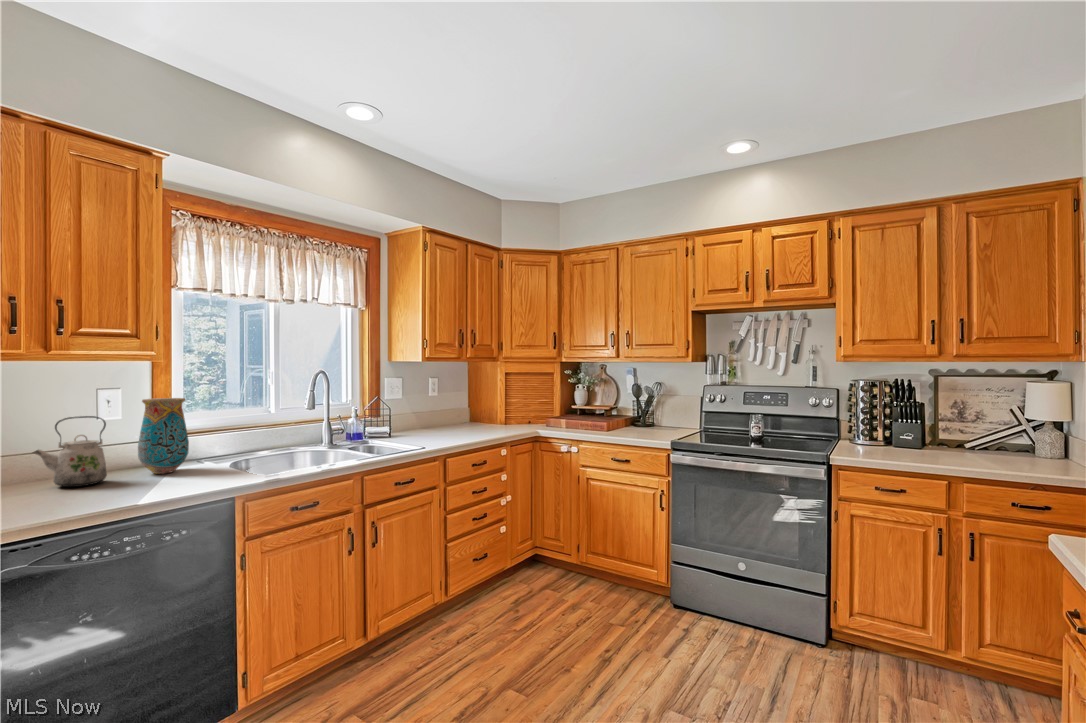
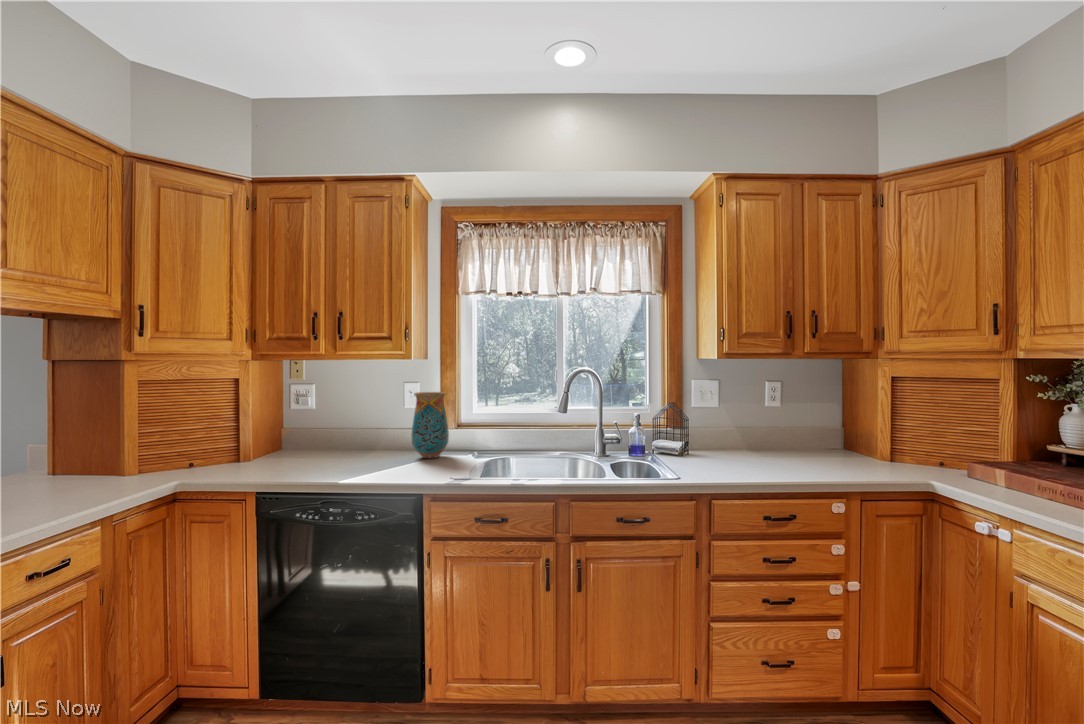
kettle: present [33,416,107,487] -> none [347,403,389,459]

